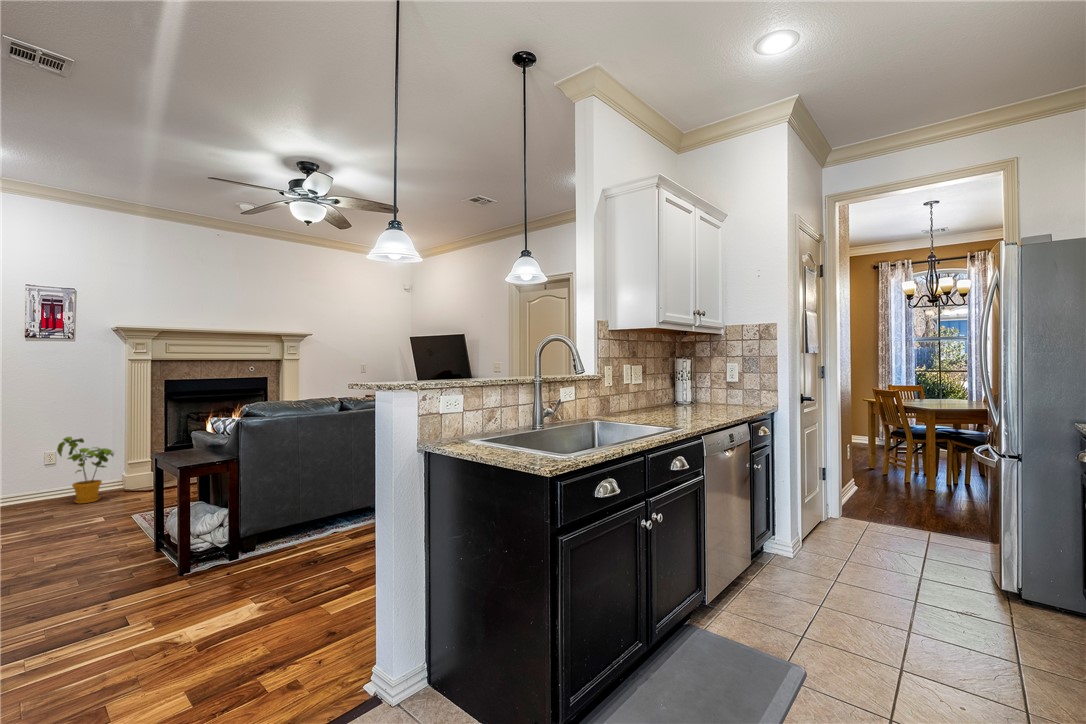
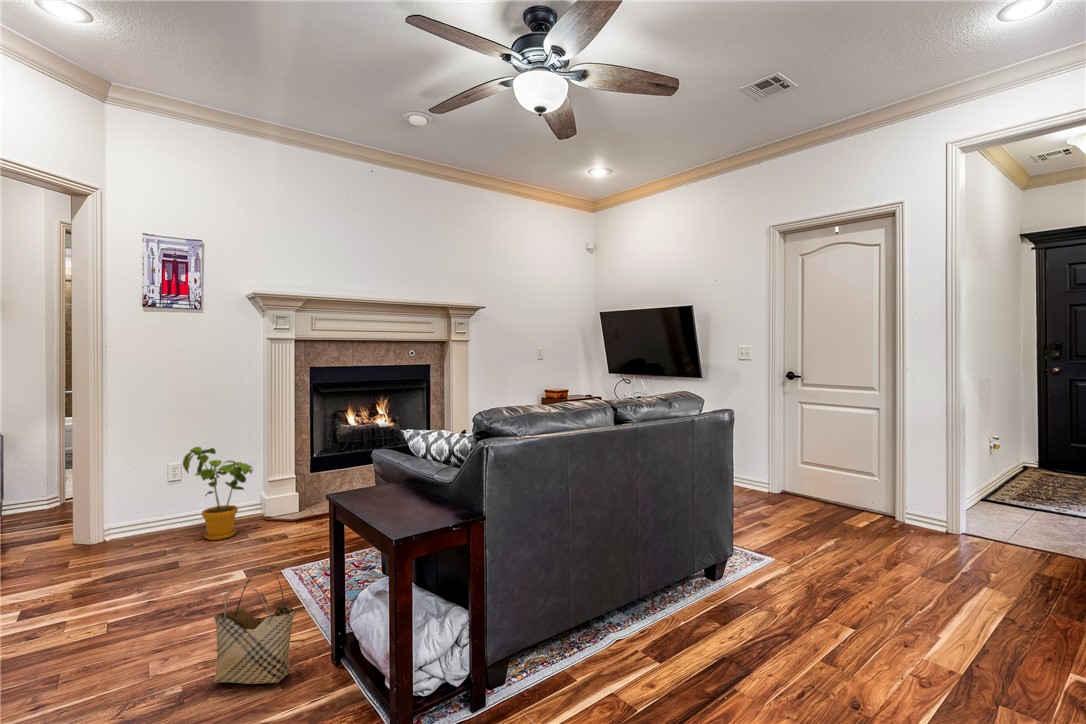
woven basket: none [76,496,129,558] -> present [214,570,294,684]

